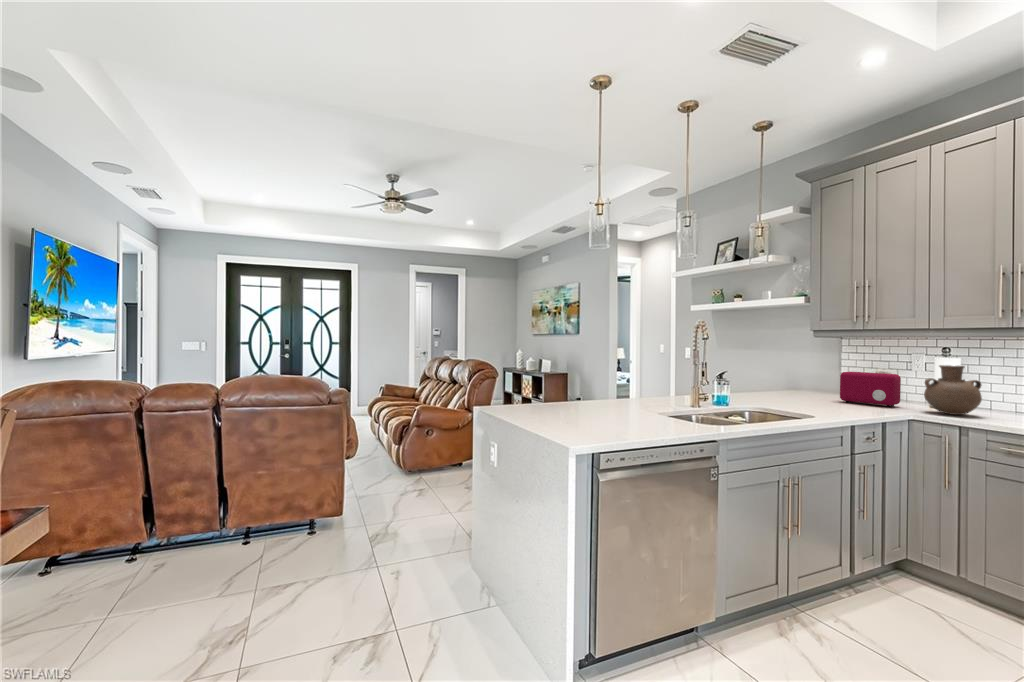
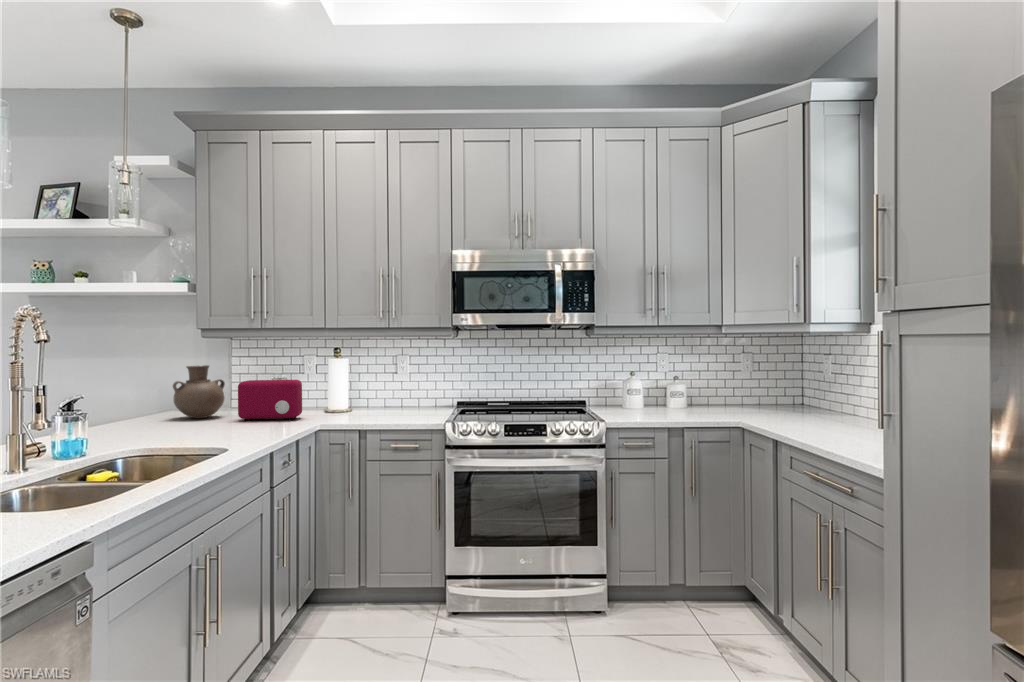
vase: present [924,365,982,415] -> present [173,365,225,418]

